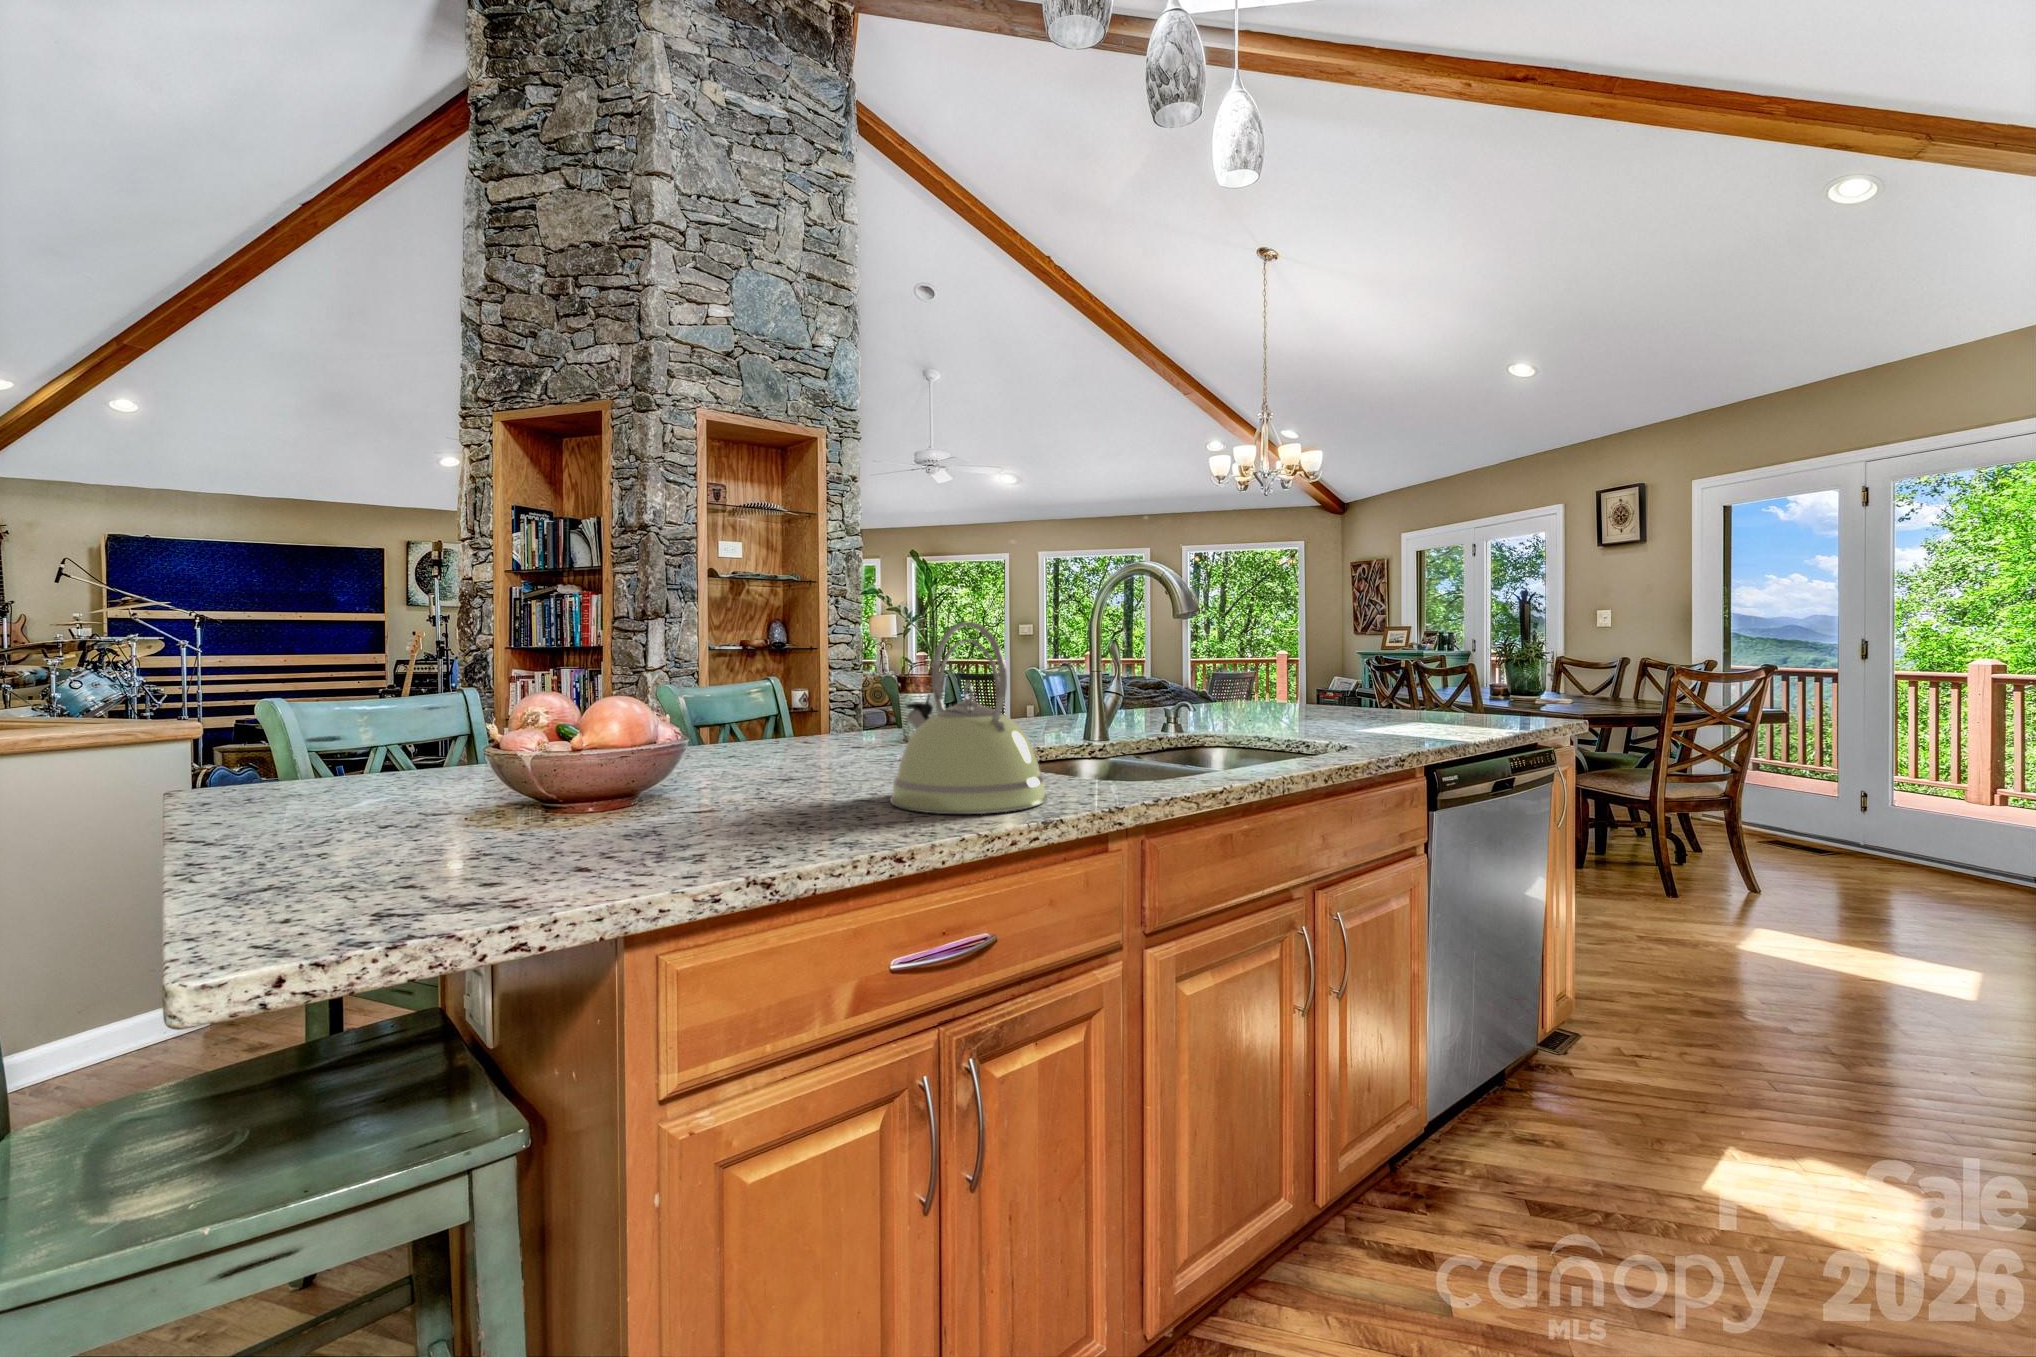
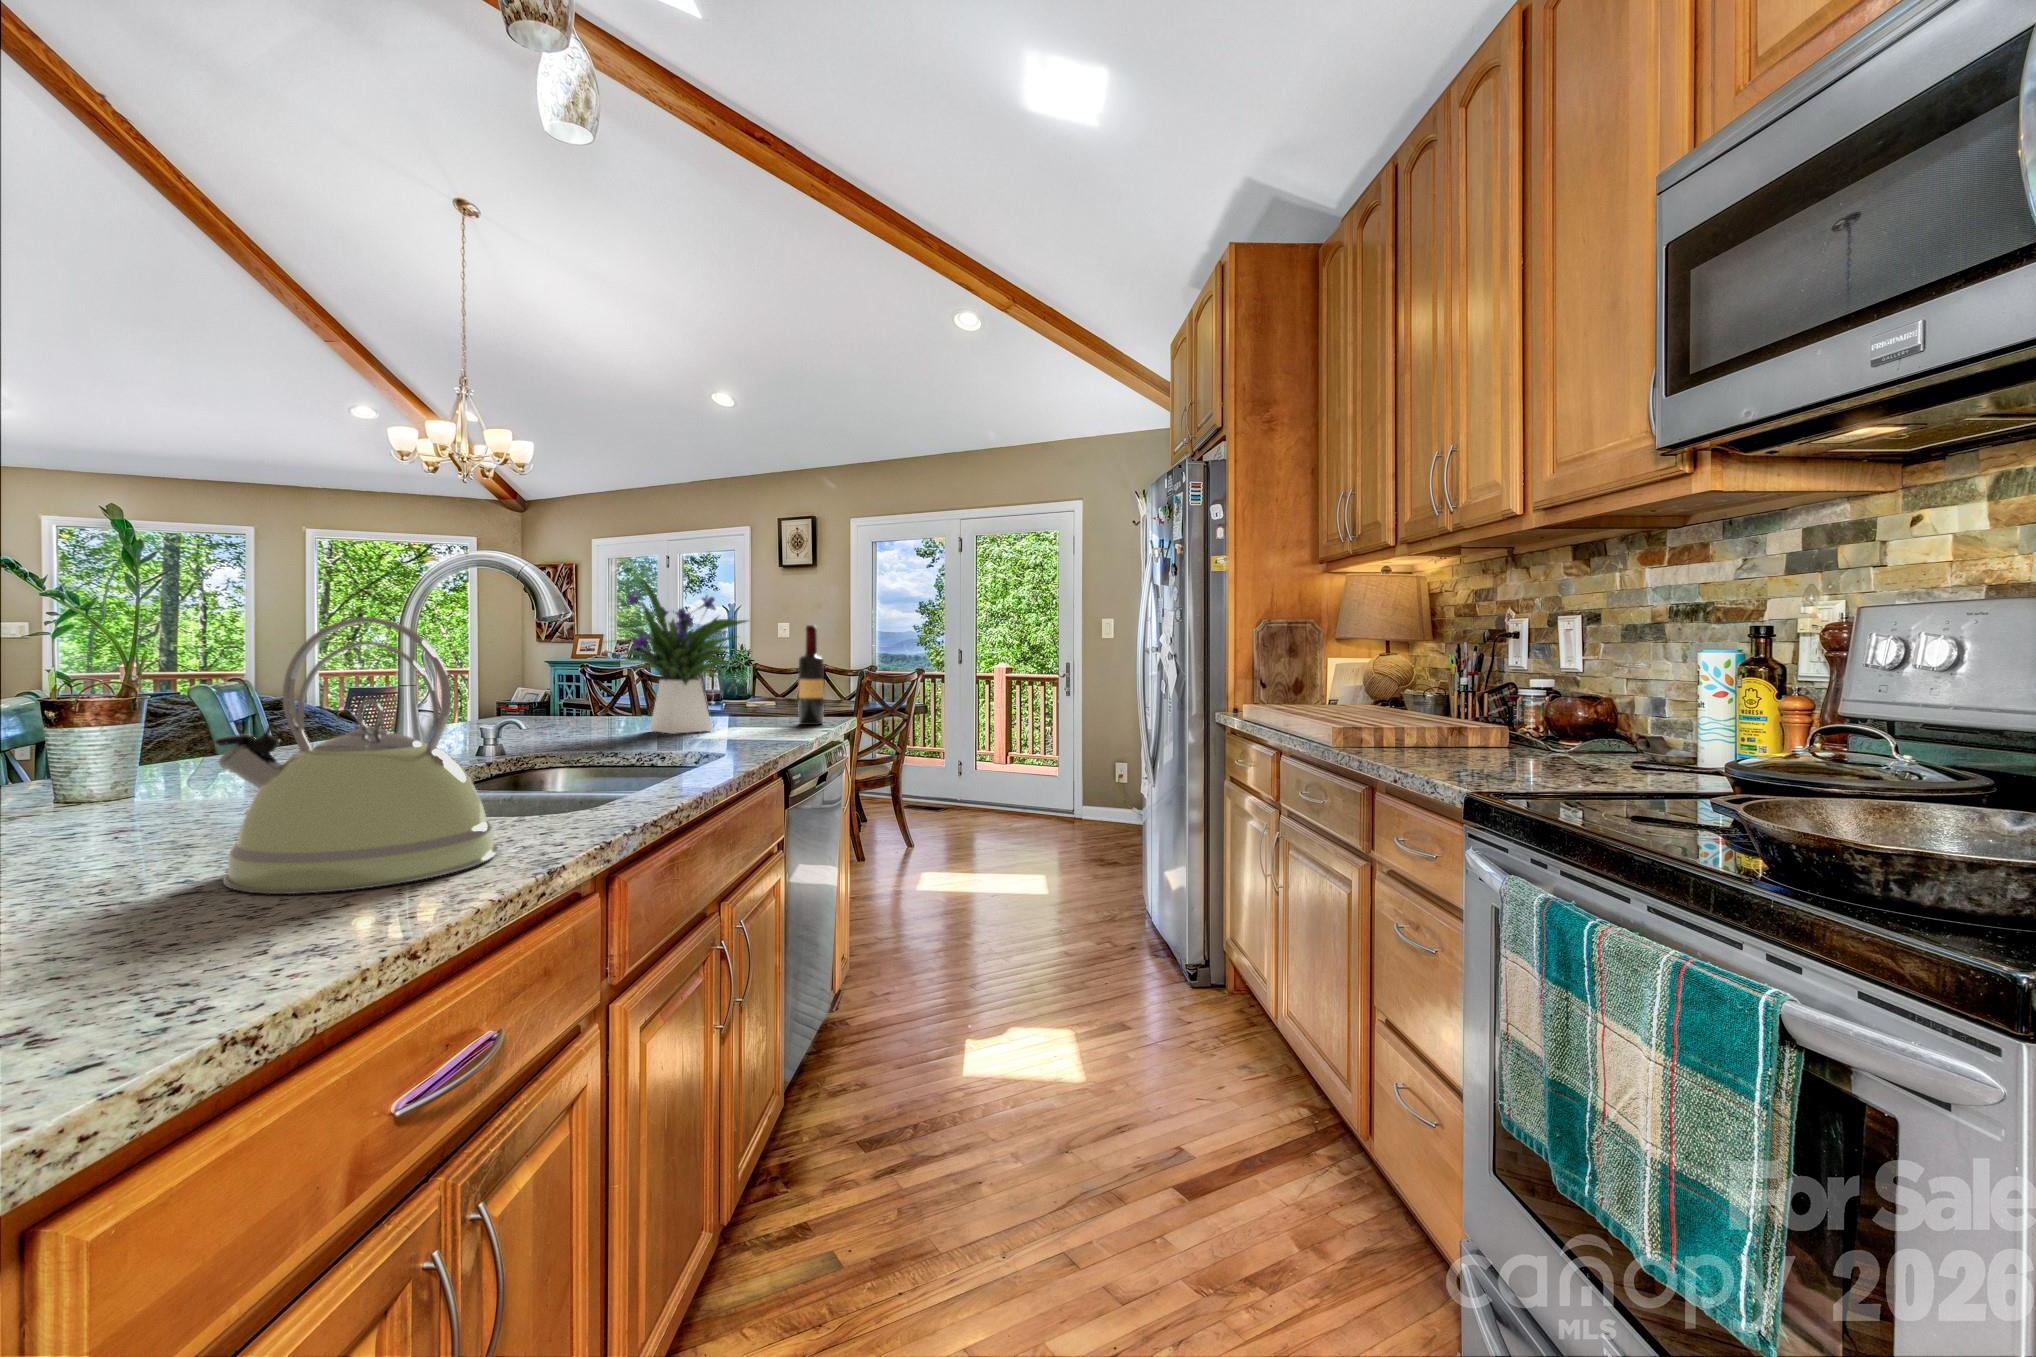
flower arrangement: none [1296,573,1446,725] -> present [616,581,747,734]
wine bottle: none [1520,610,1553,726] -> present [799,625,823,725]

